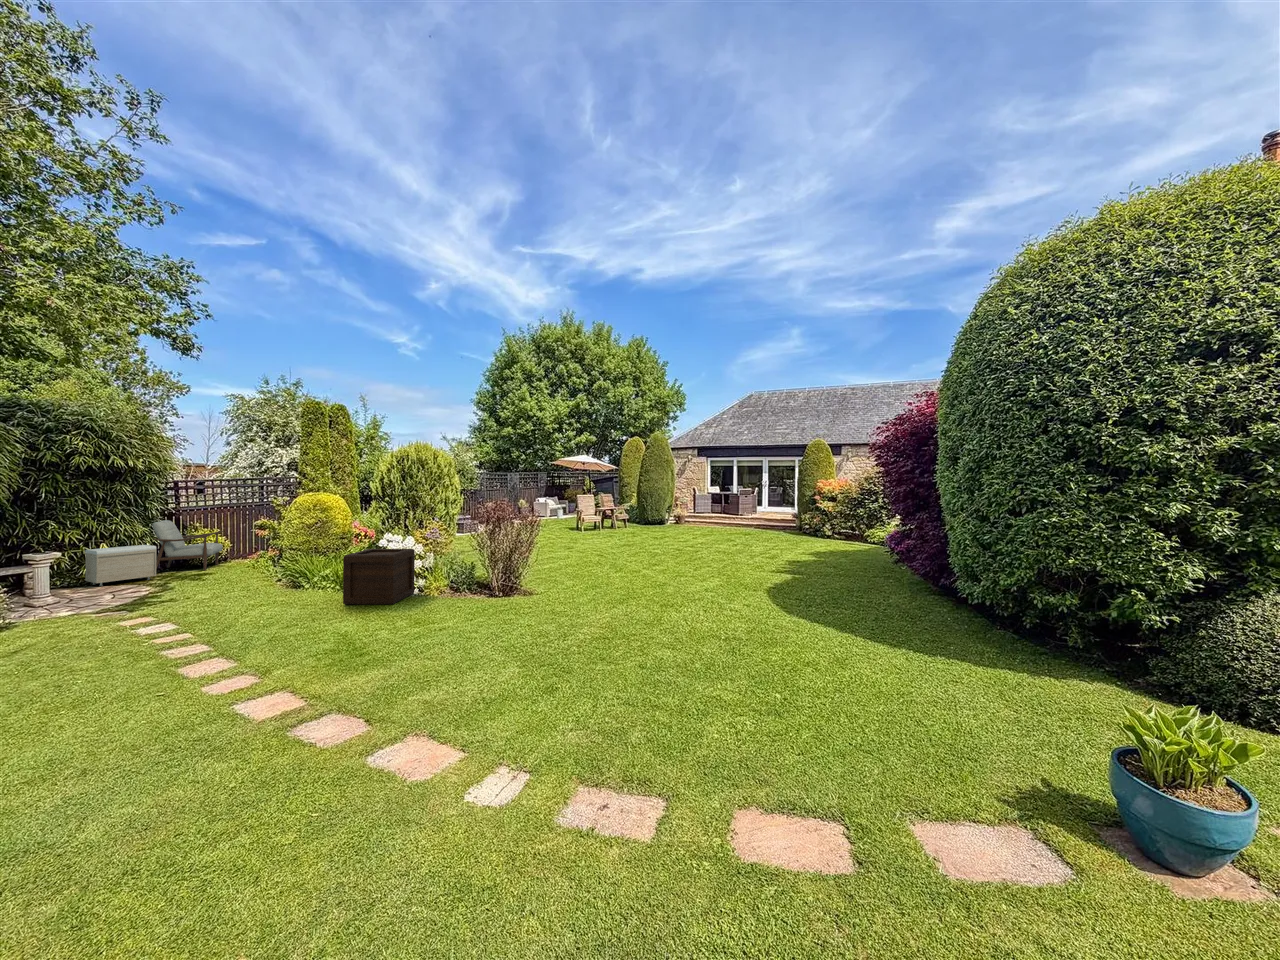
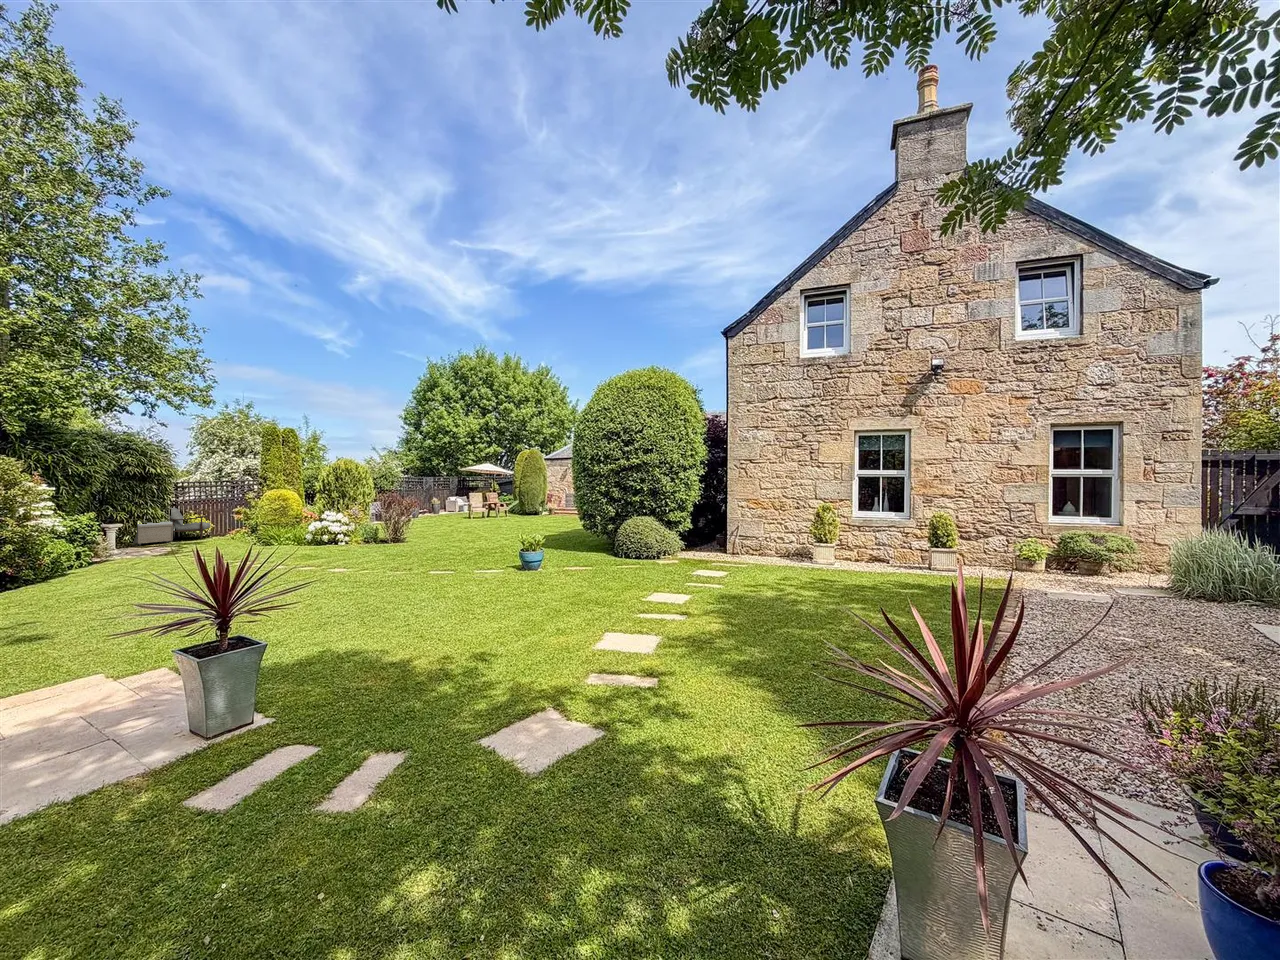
wooden crate: present [343,549,415,605] -> none [301,519,343,548]

